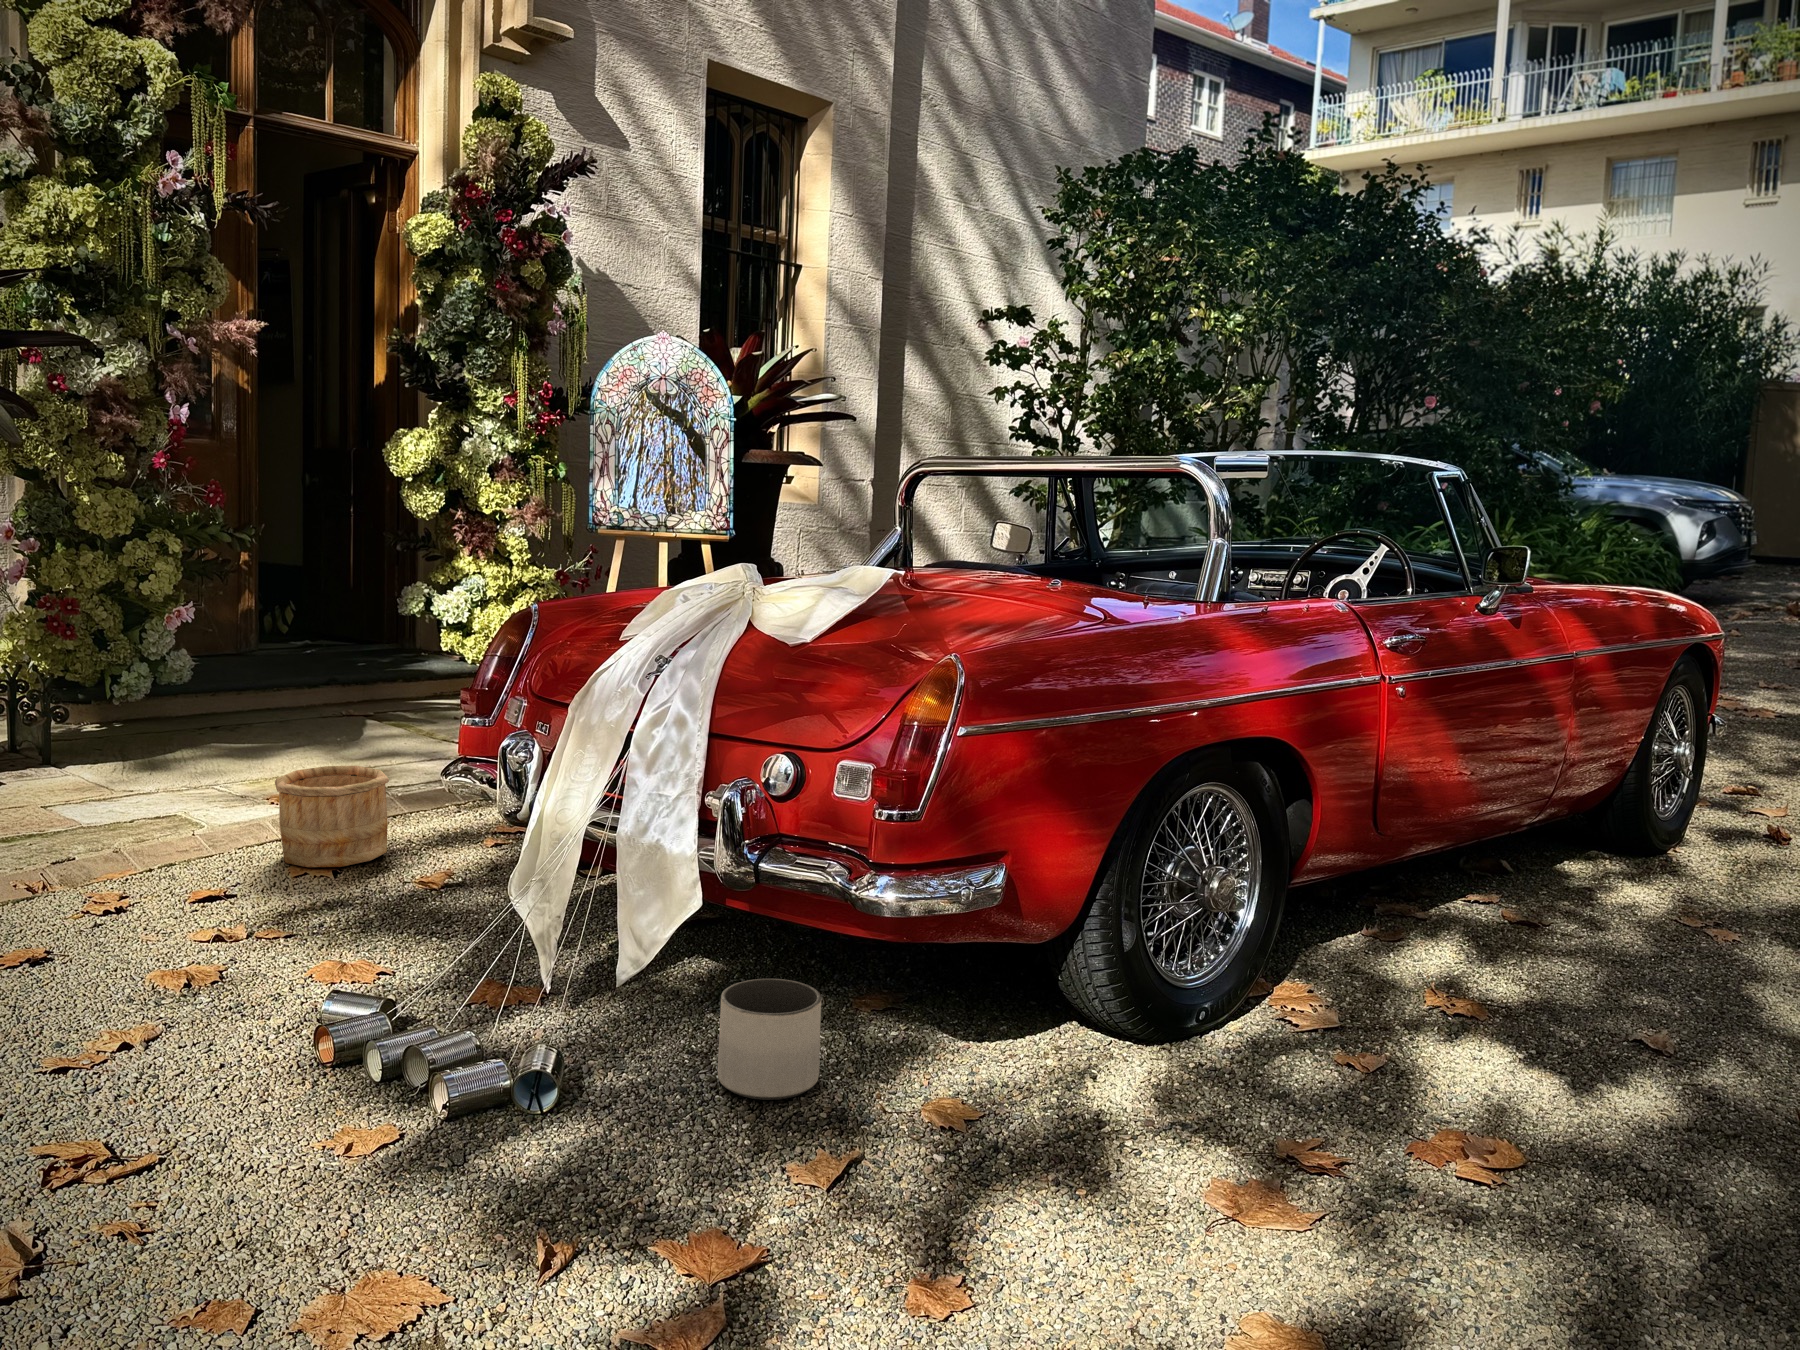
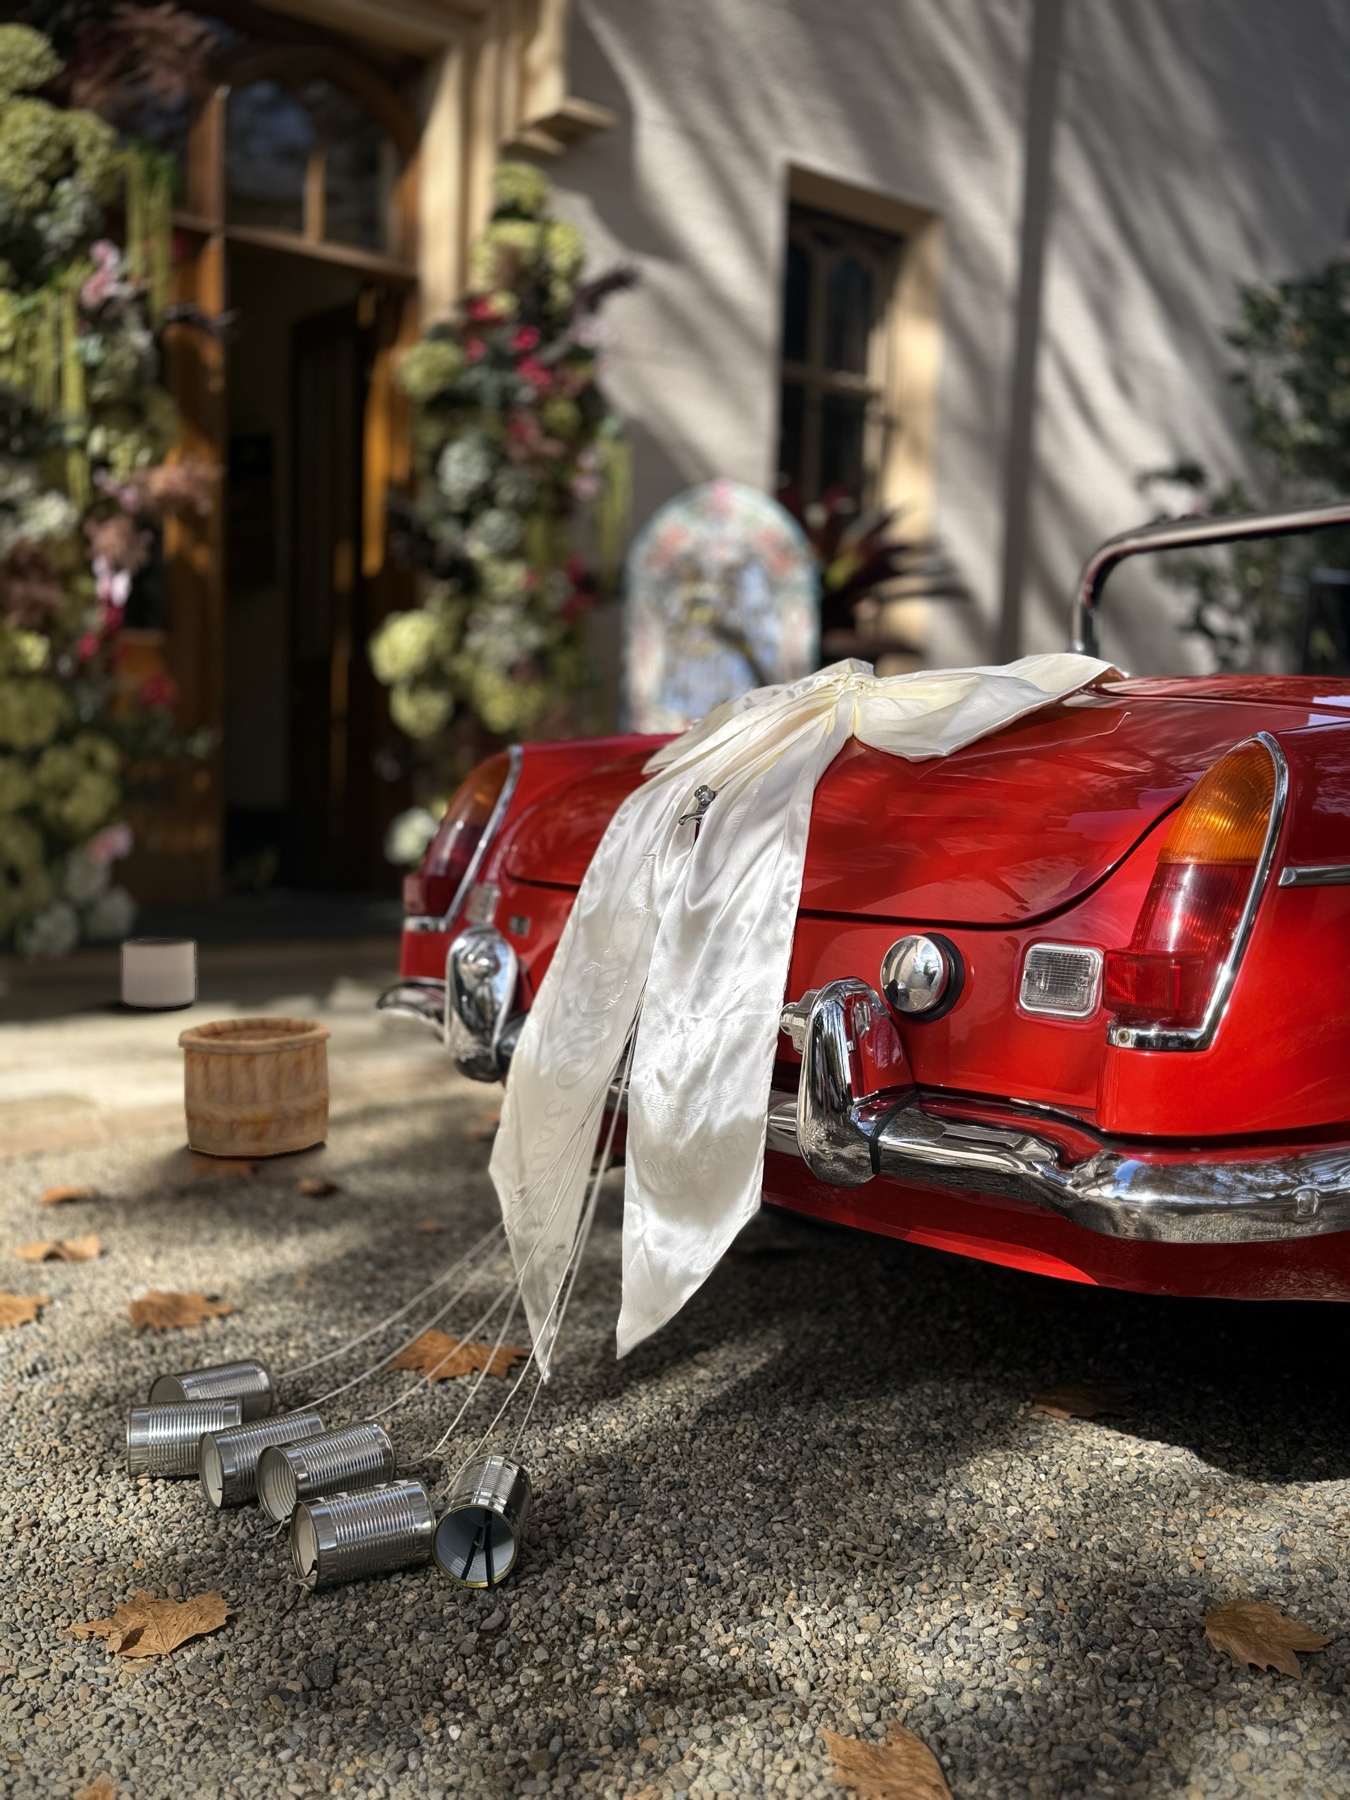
planter: present [718,979,821,1100] -> present [123,939,195,1008]

